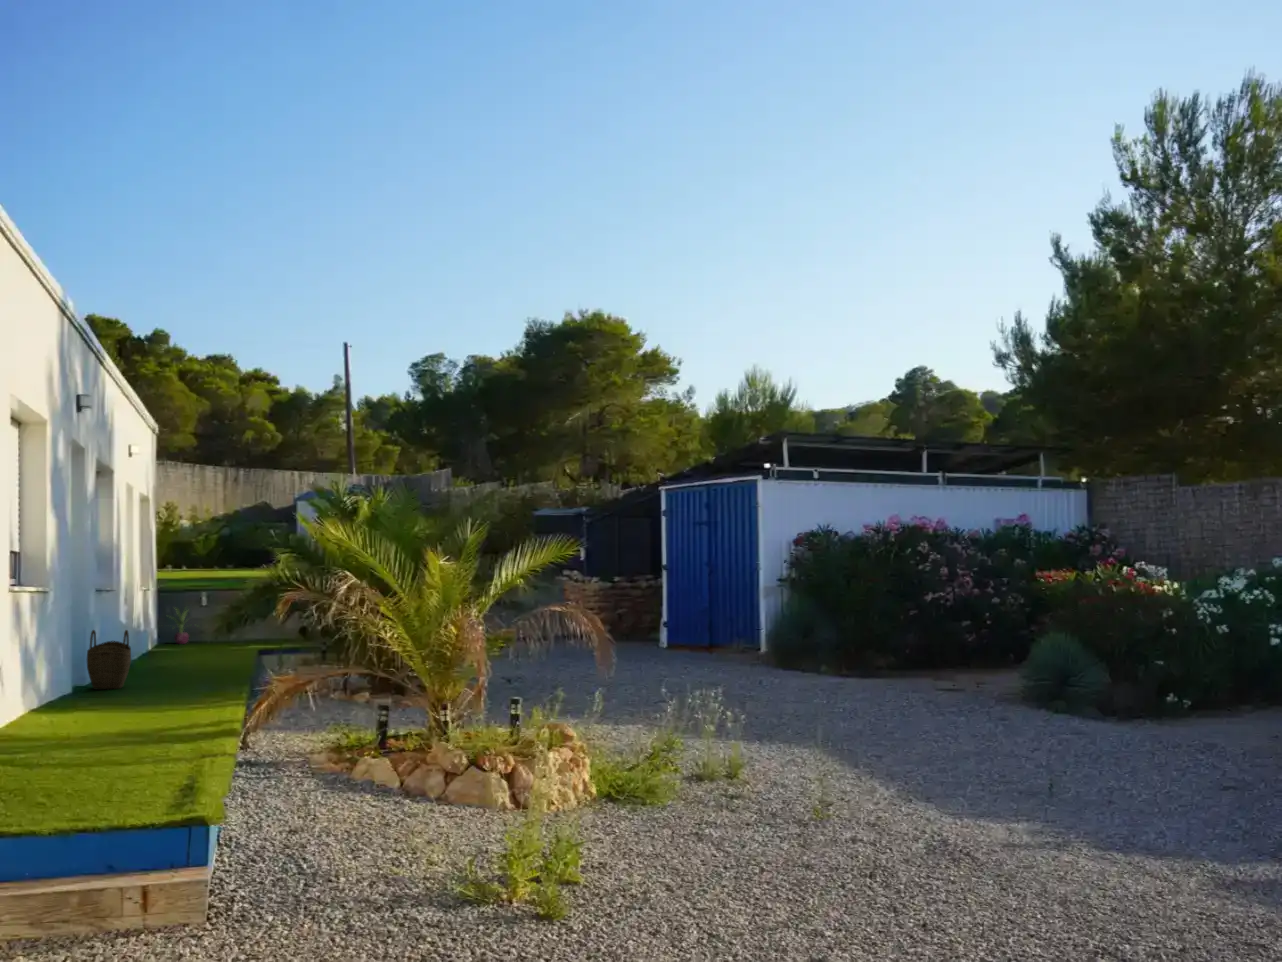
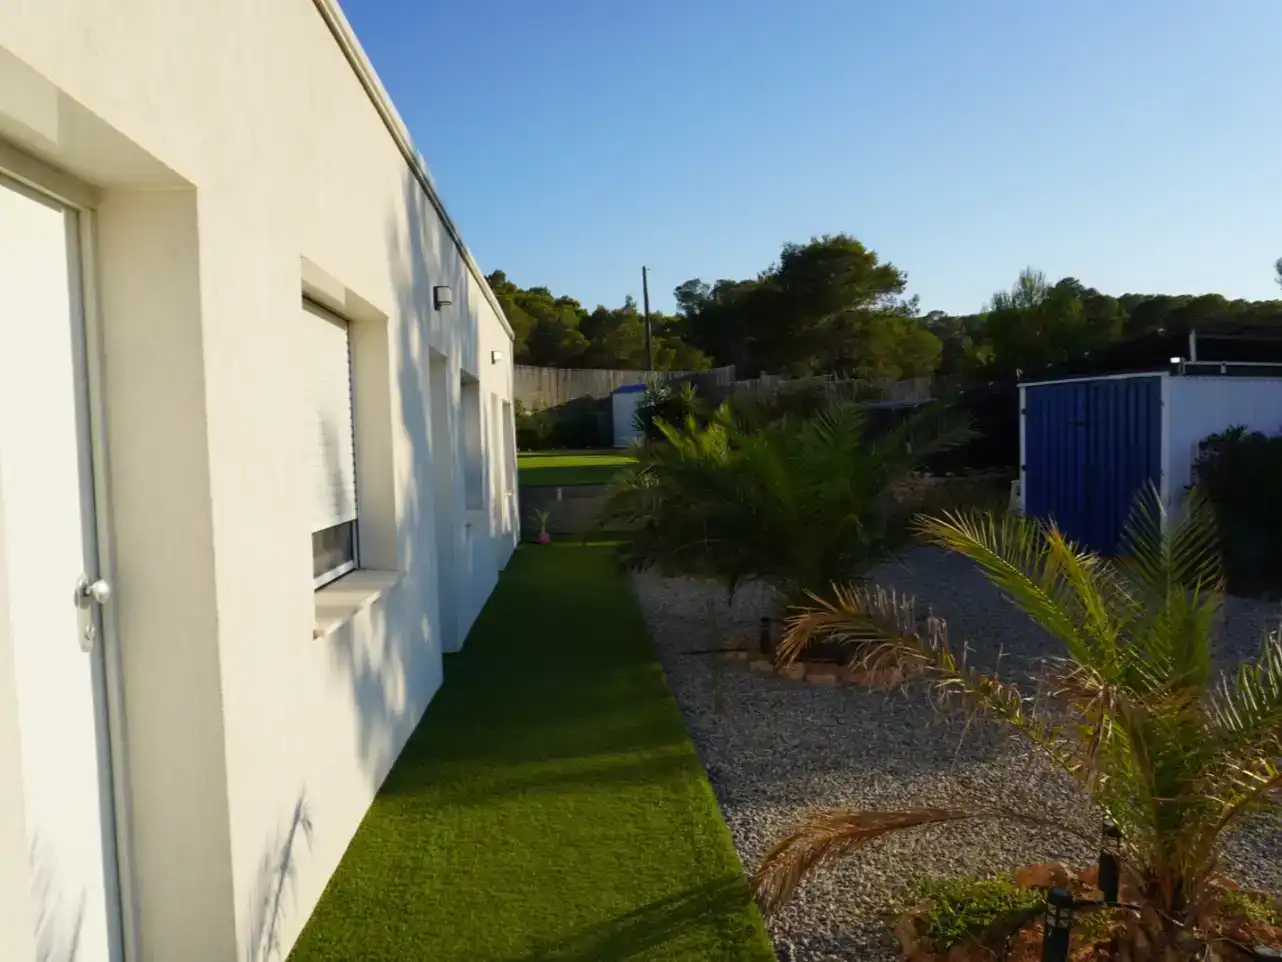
woven basket: present [87,630,131,690] -> none [463,586,515,662]

